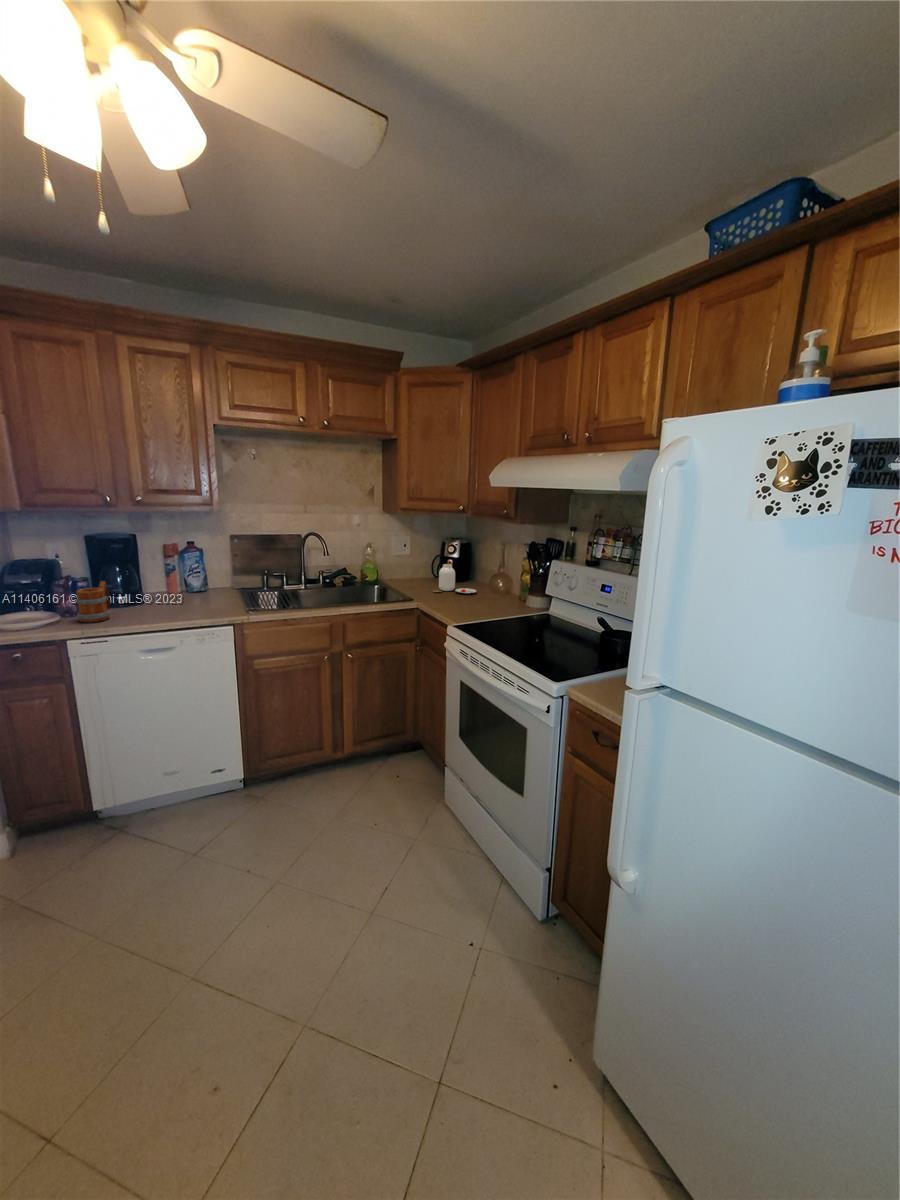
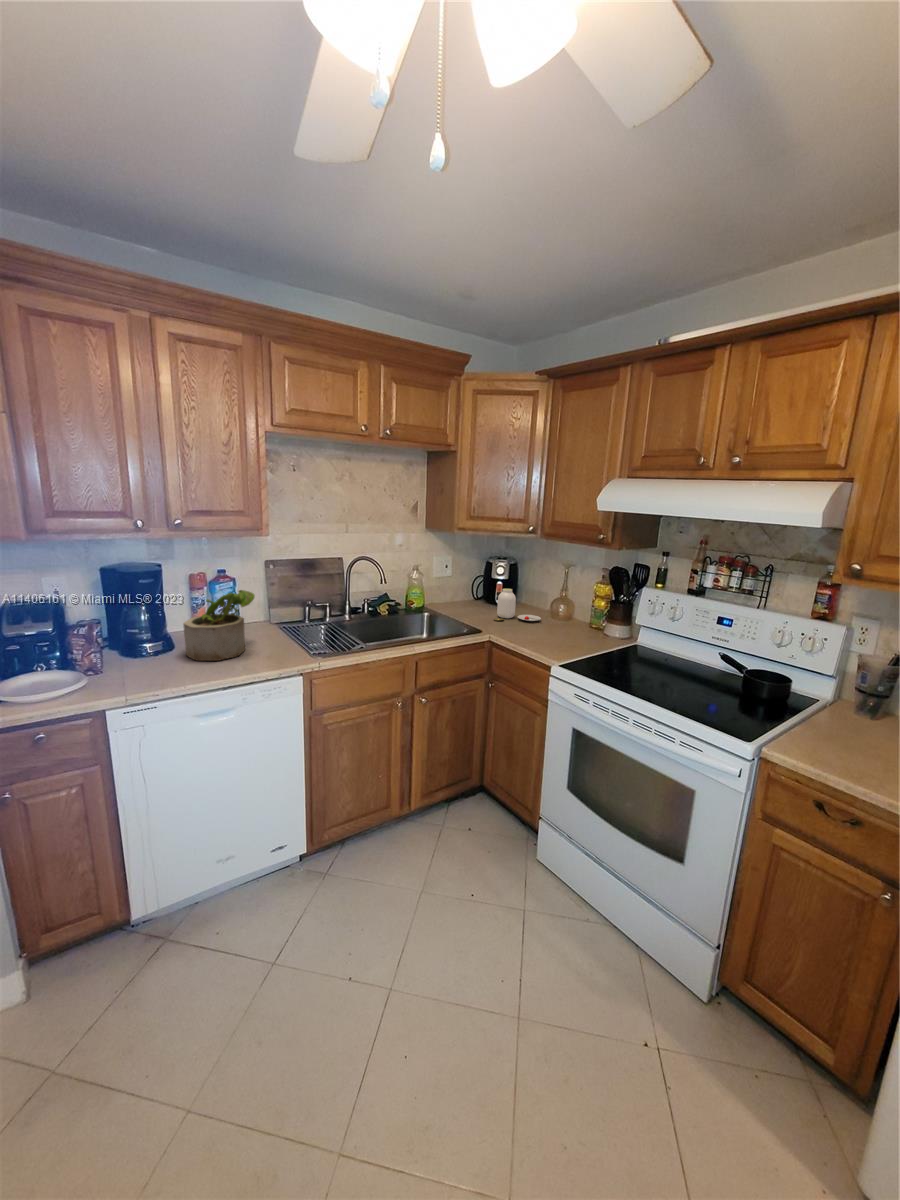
potted plant: none [144,555,208,612] -> present [183,590,255,661]
mug: present [76,581,111,622] -> none [111,628,152,683]

